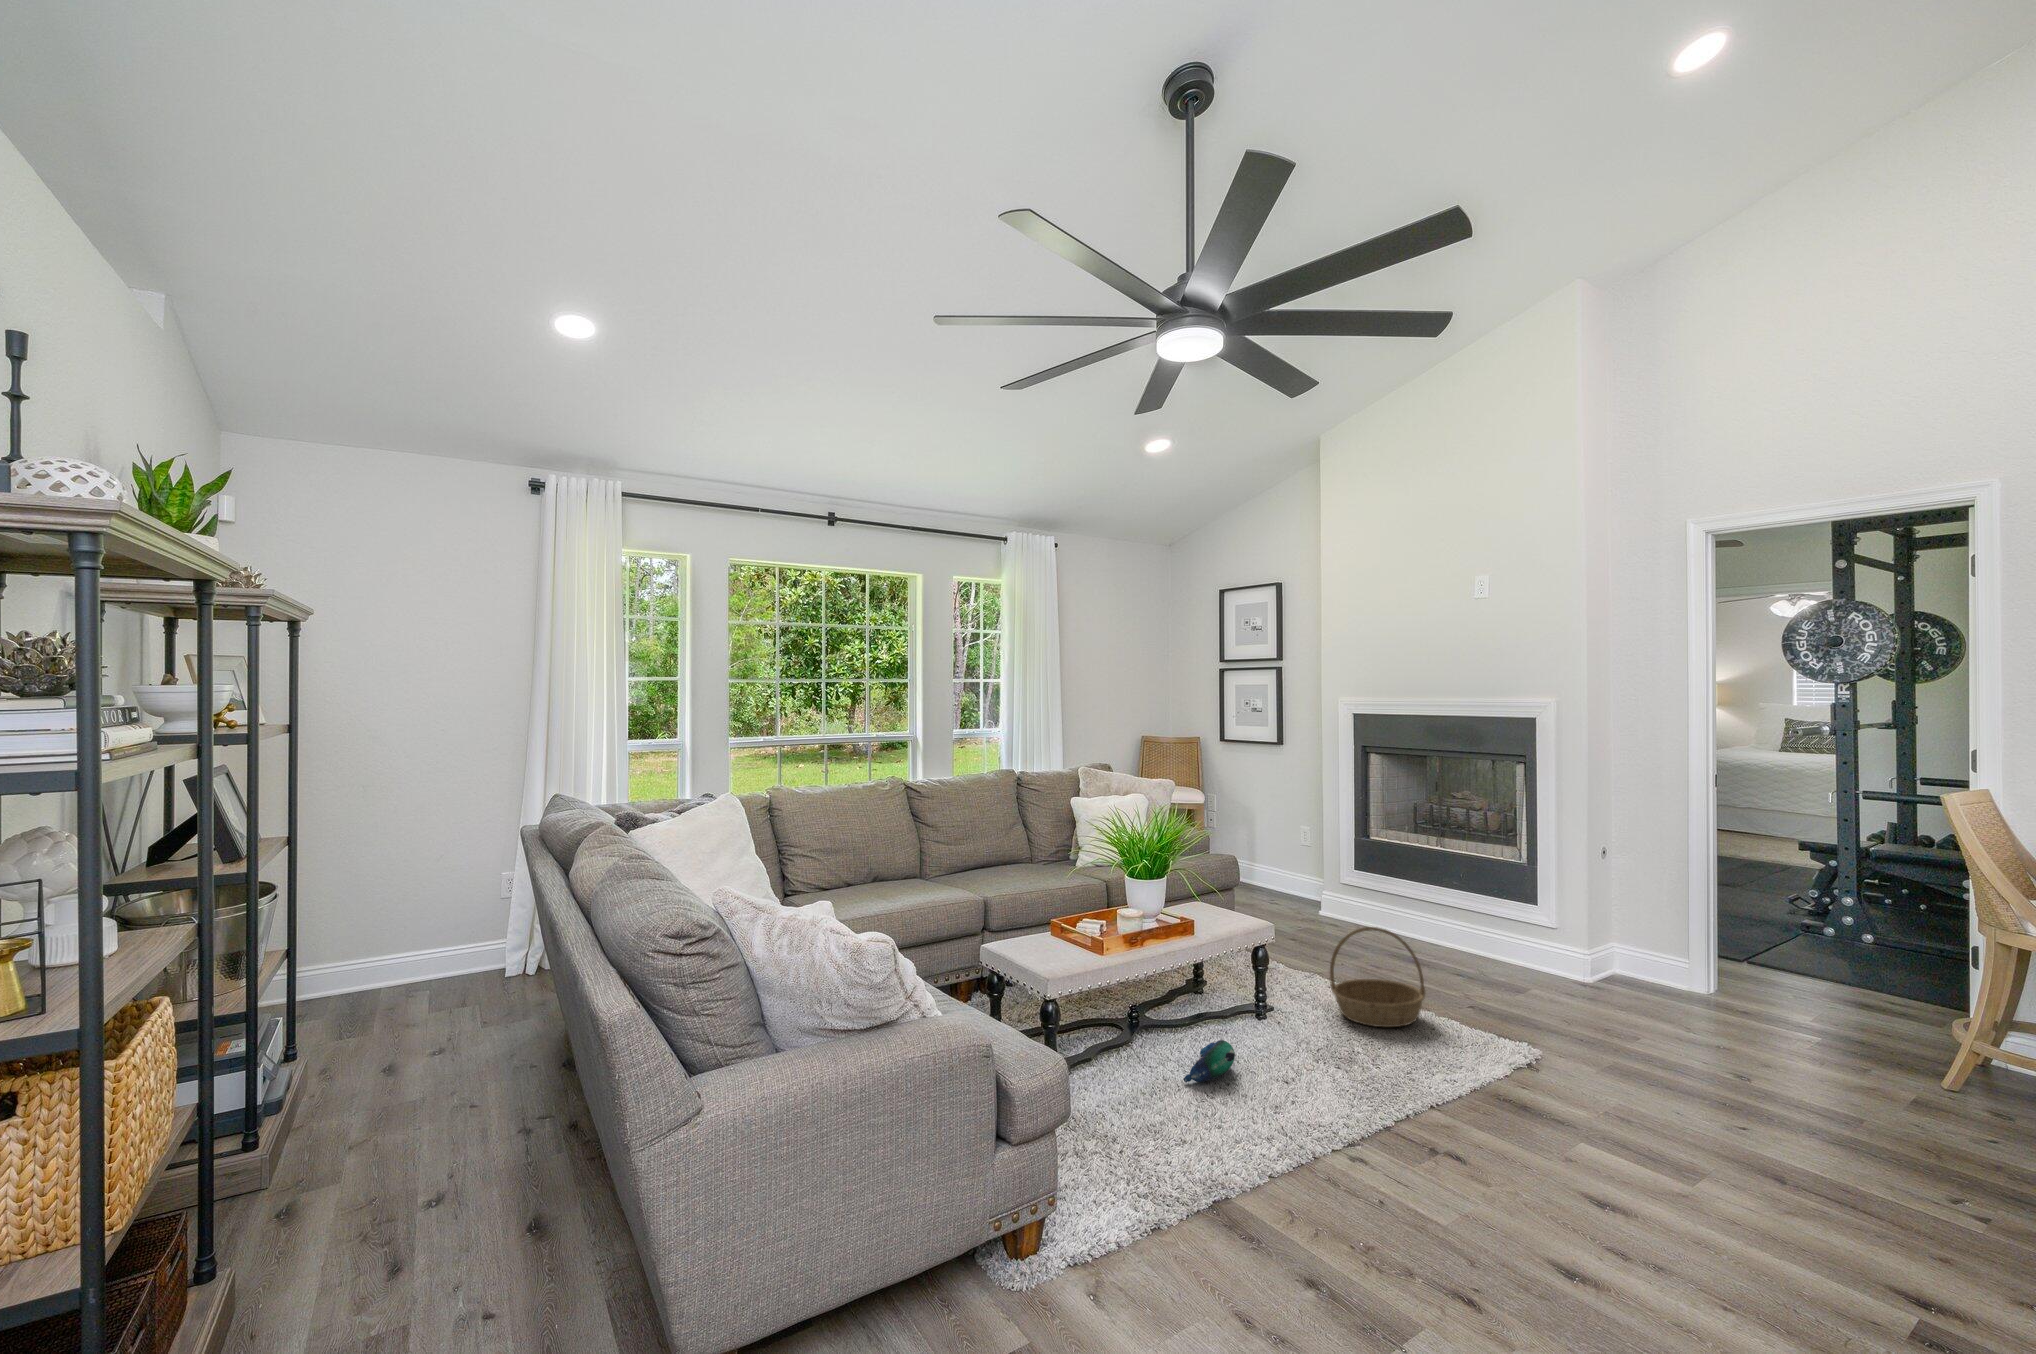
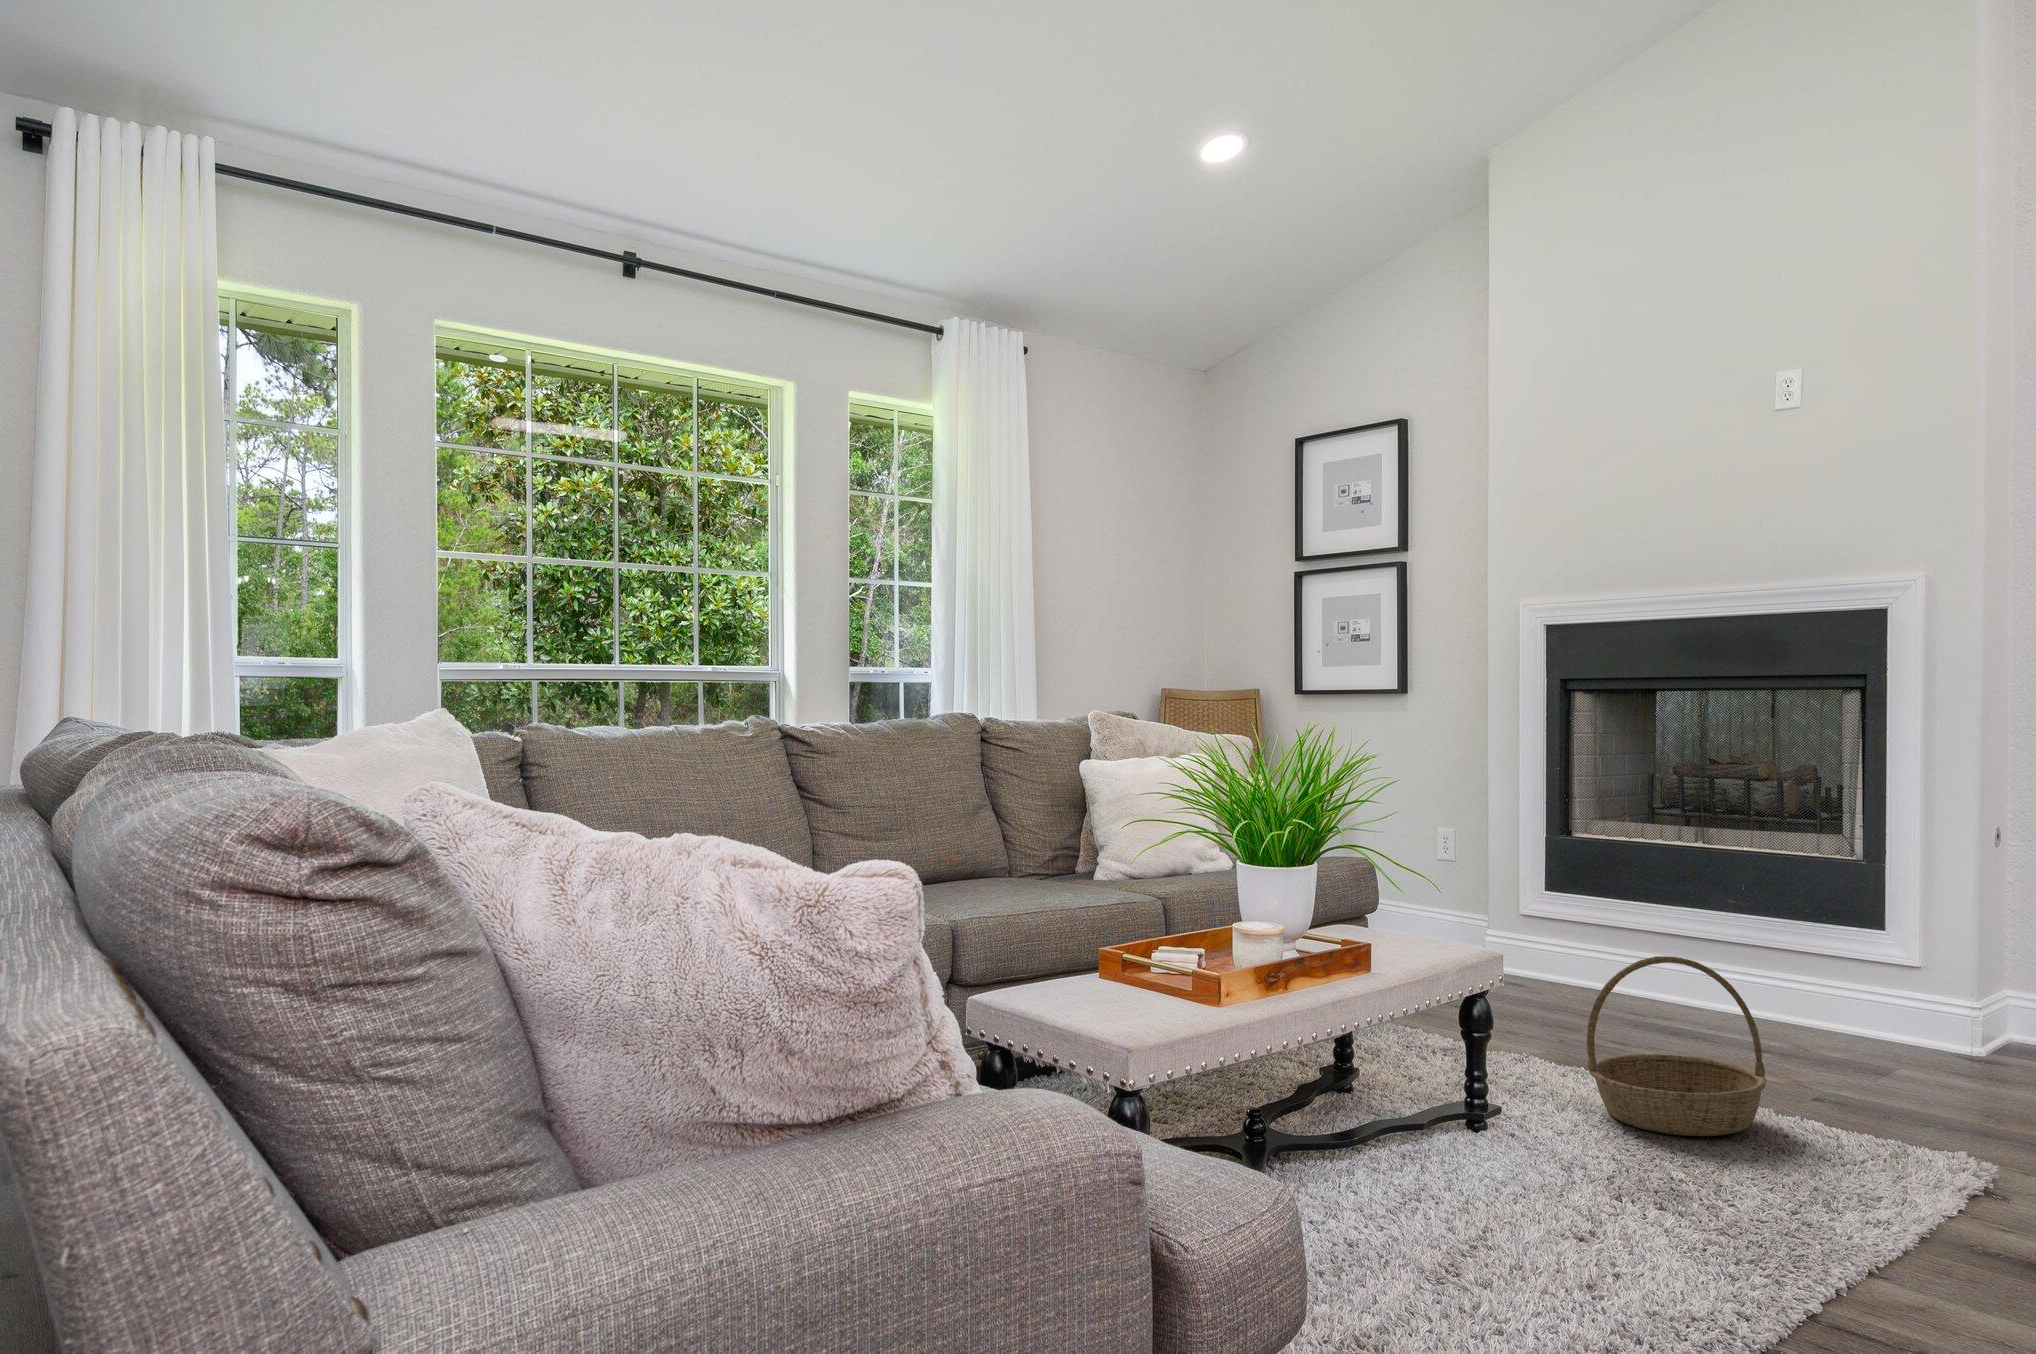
plush toy: present [1184,1040,1235,1082] -> none [1390,1163,1485,1247]

